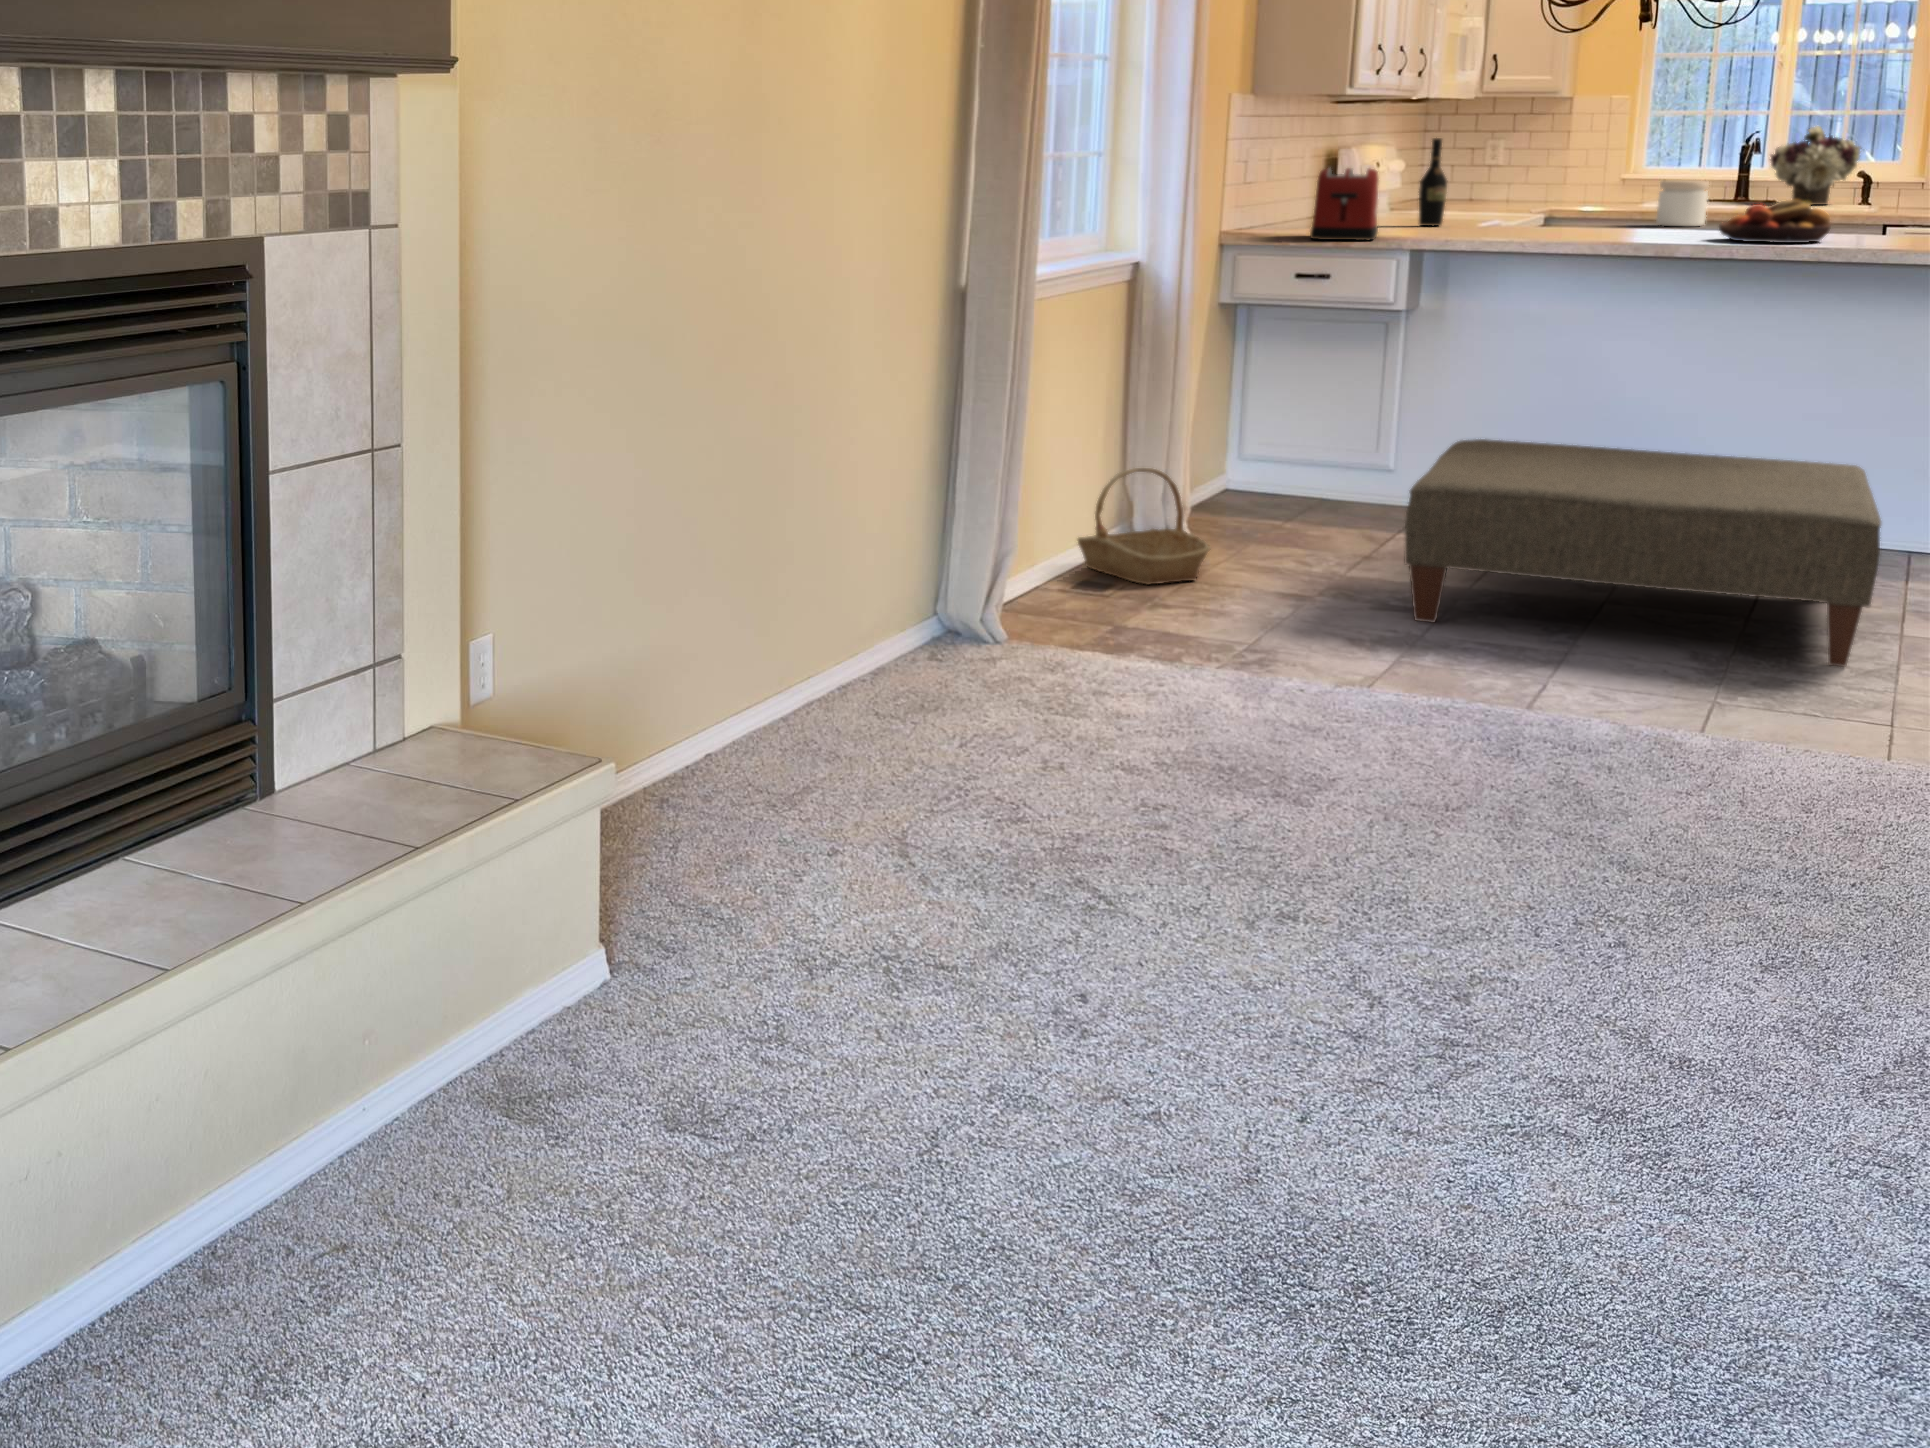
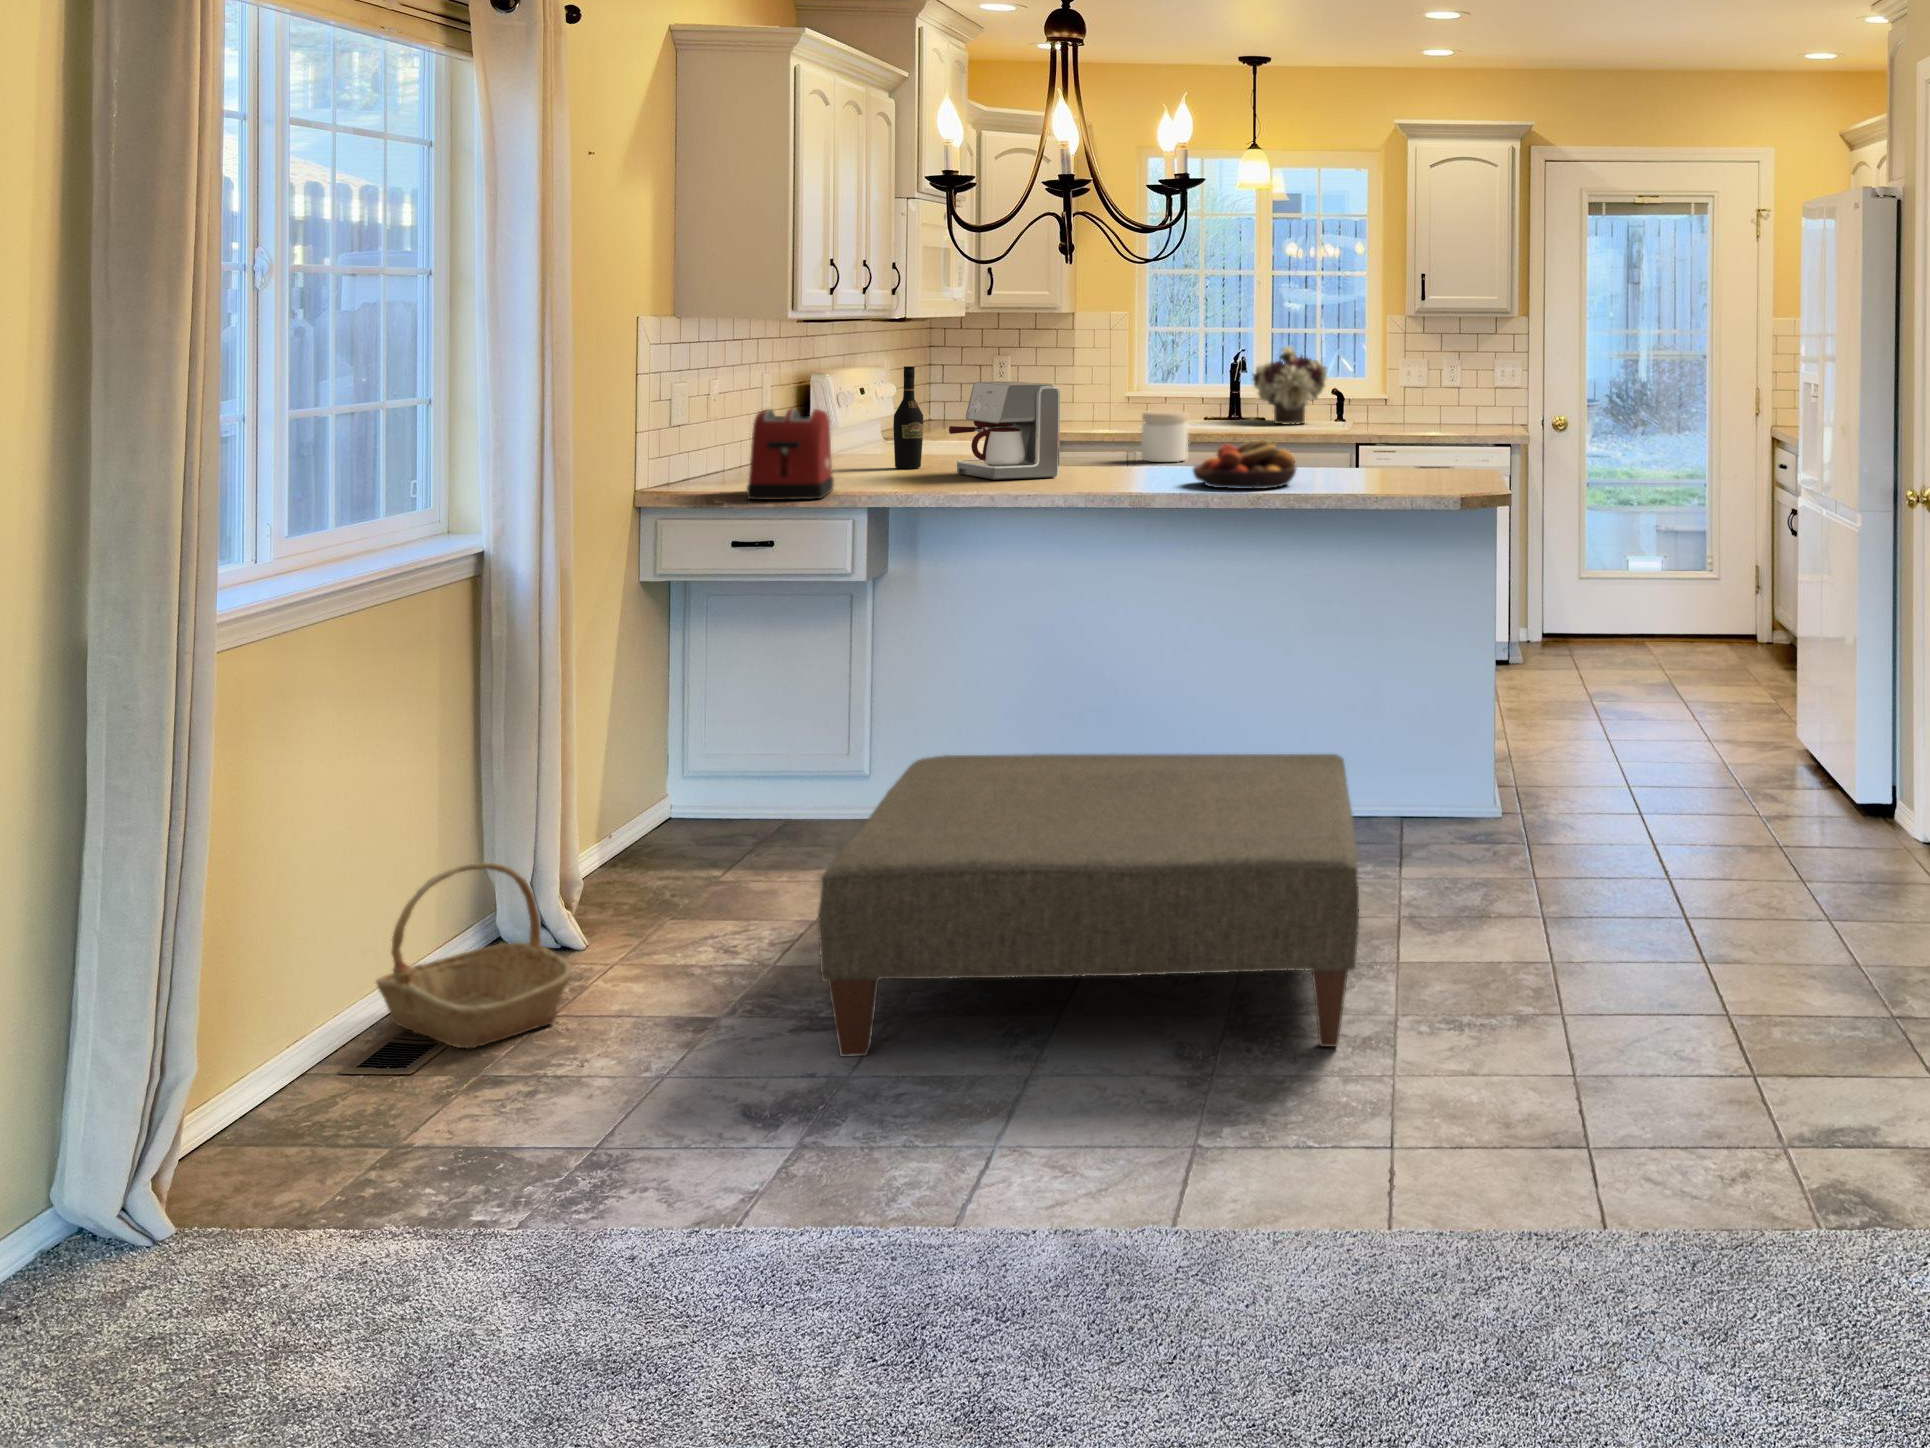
coffee maker: none [1476,150,1586,233] -> present [949,381,1060,480]

